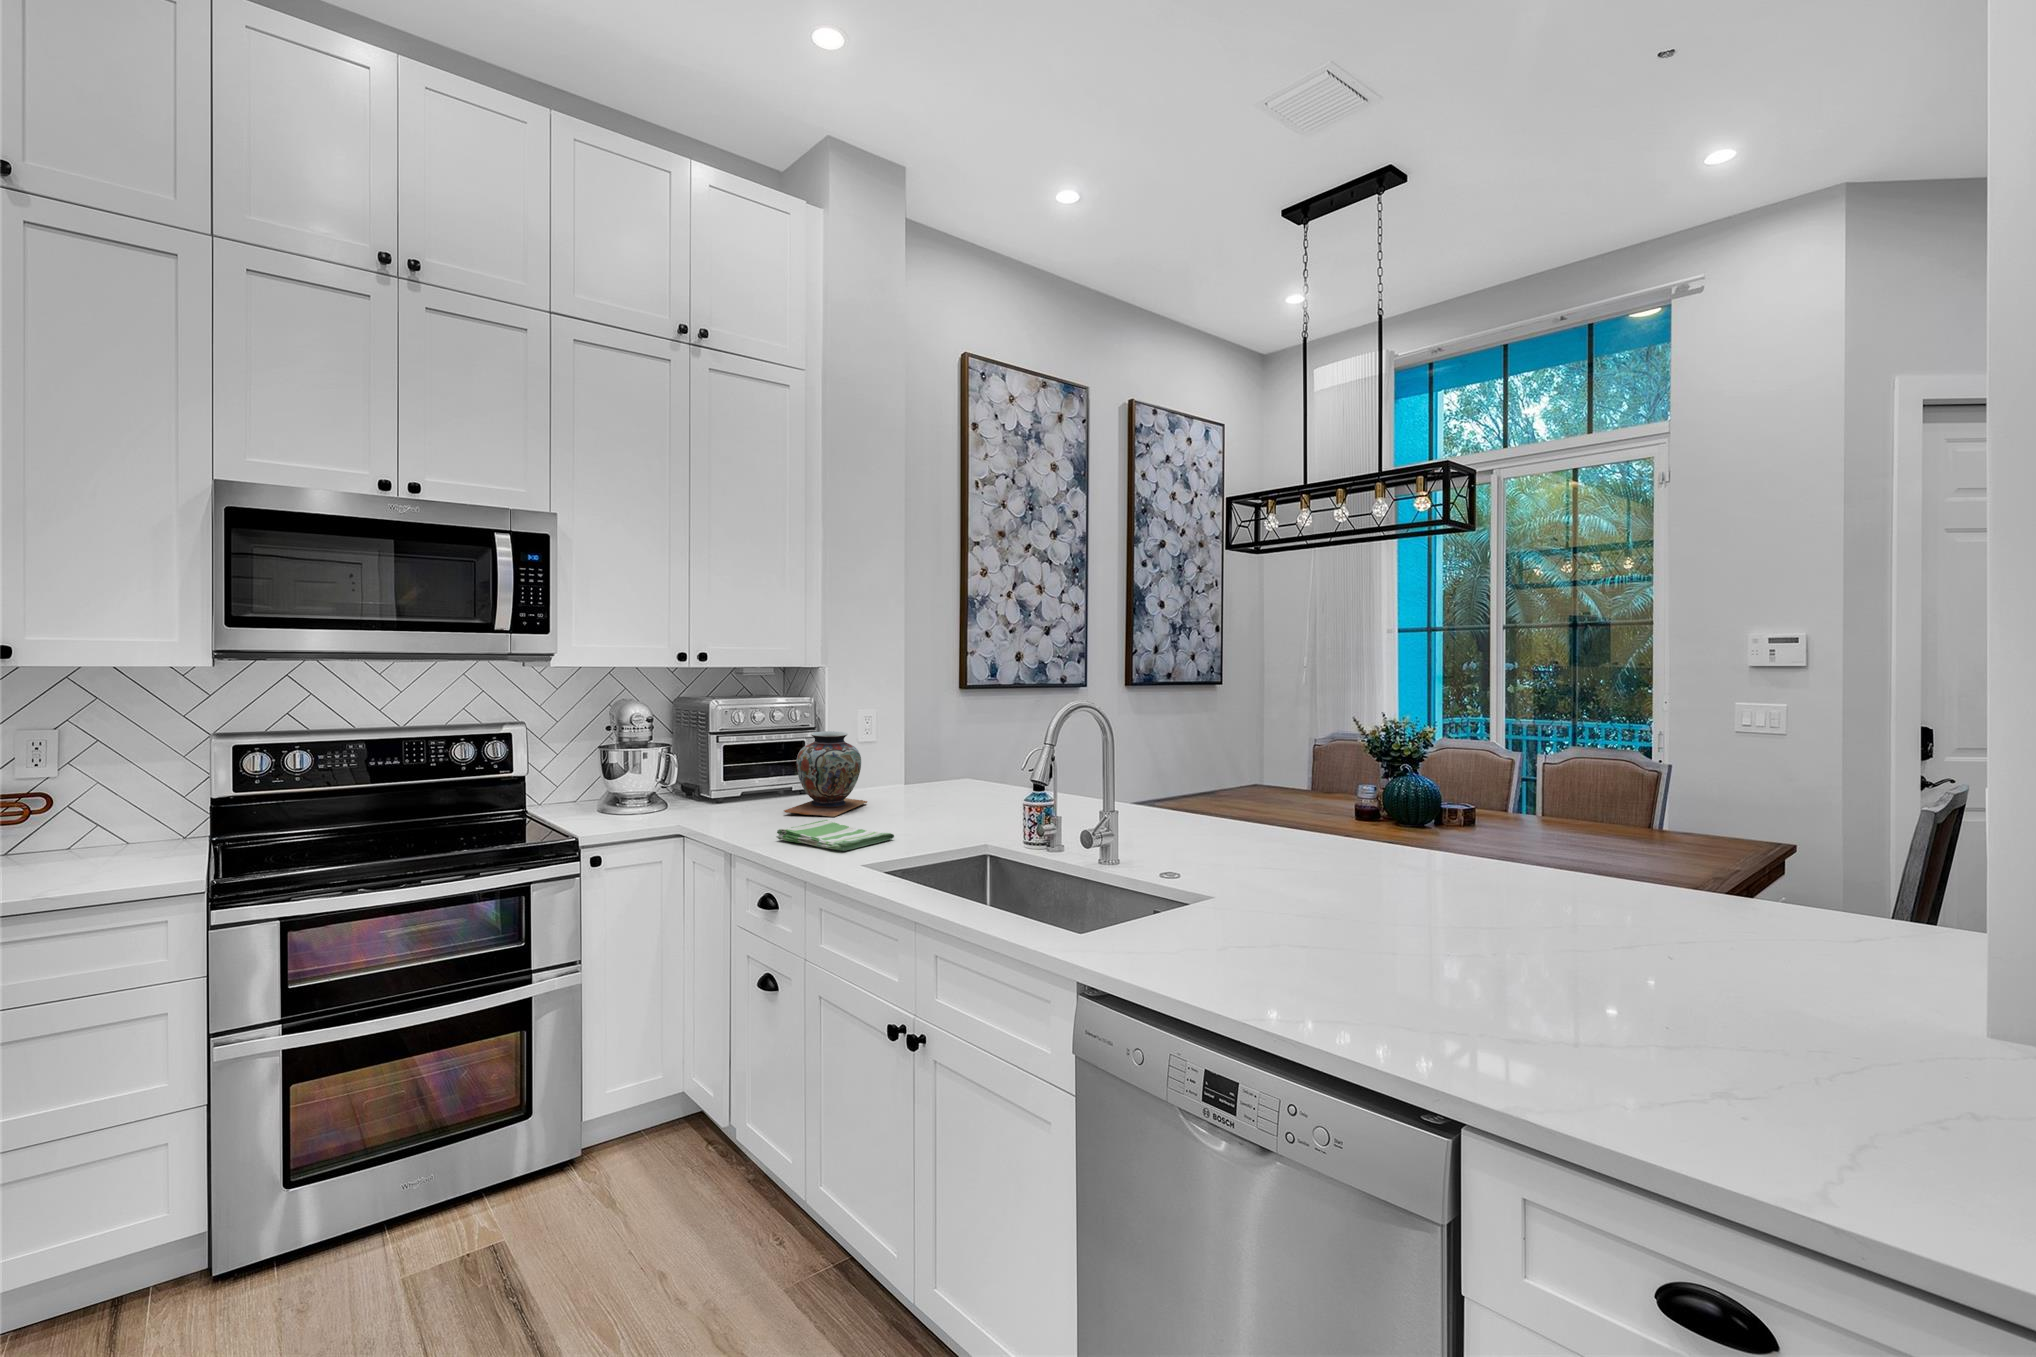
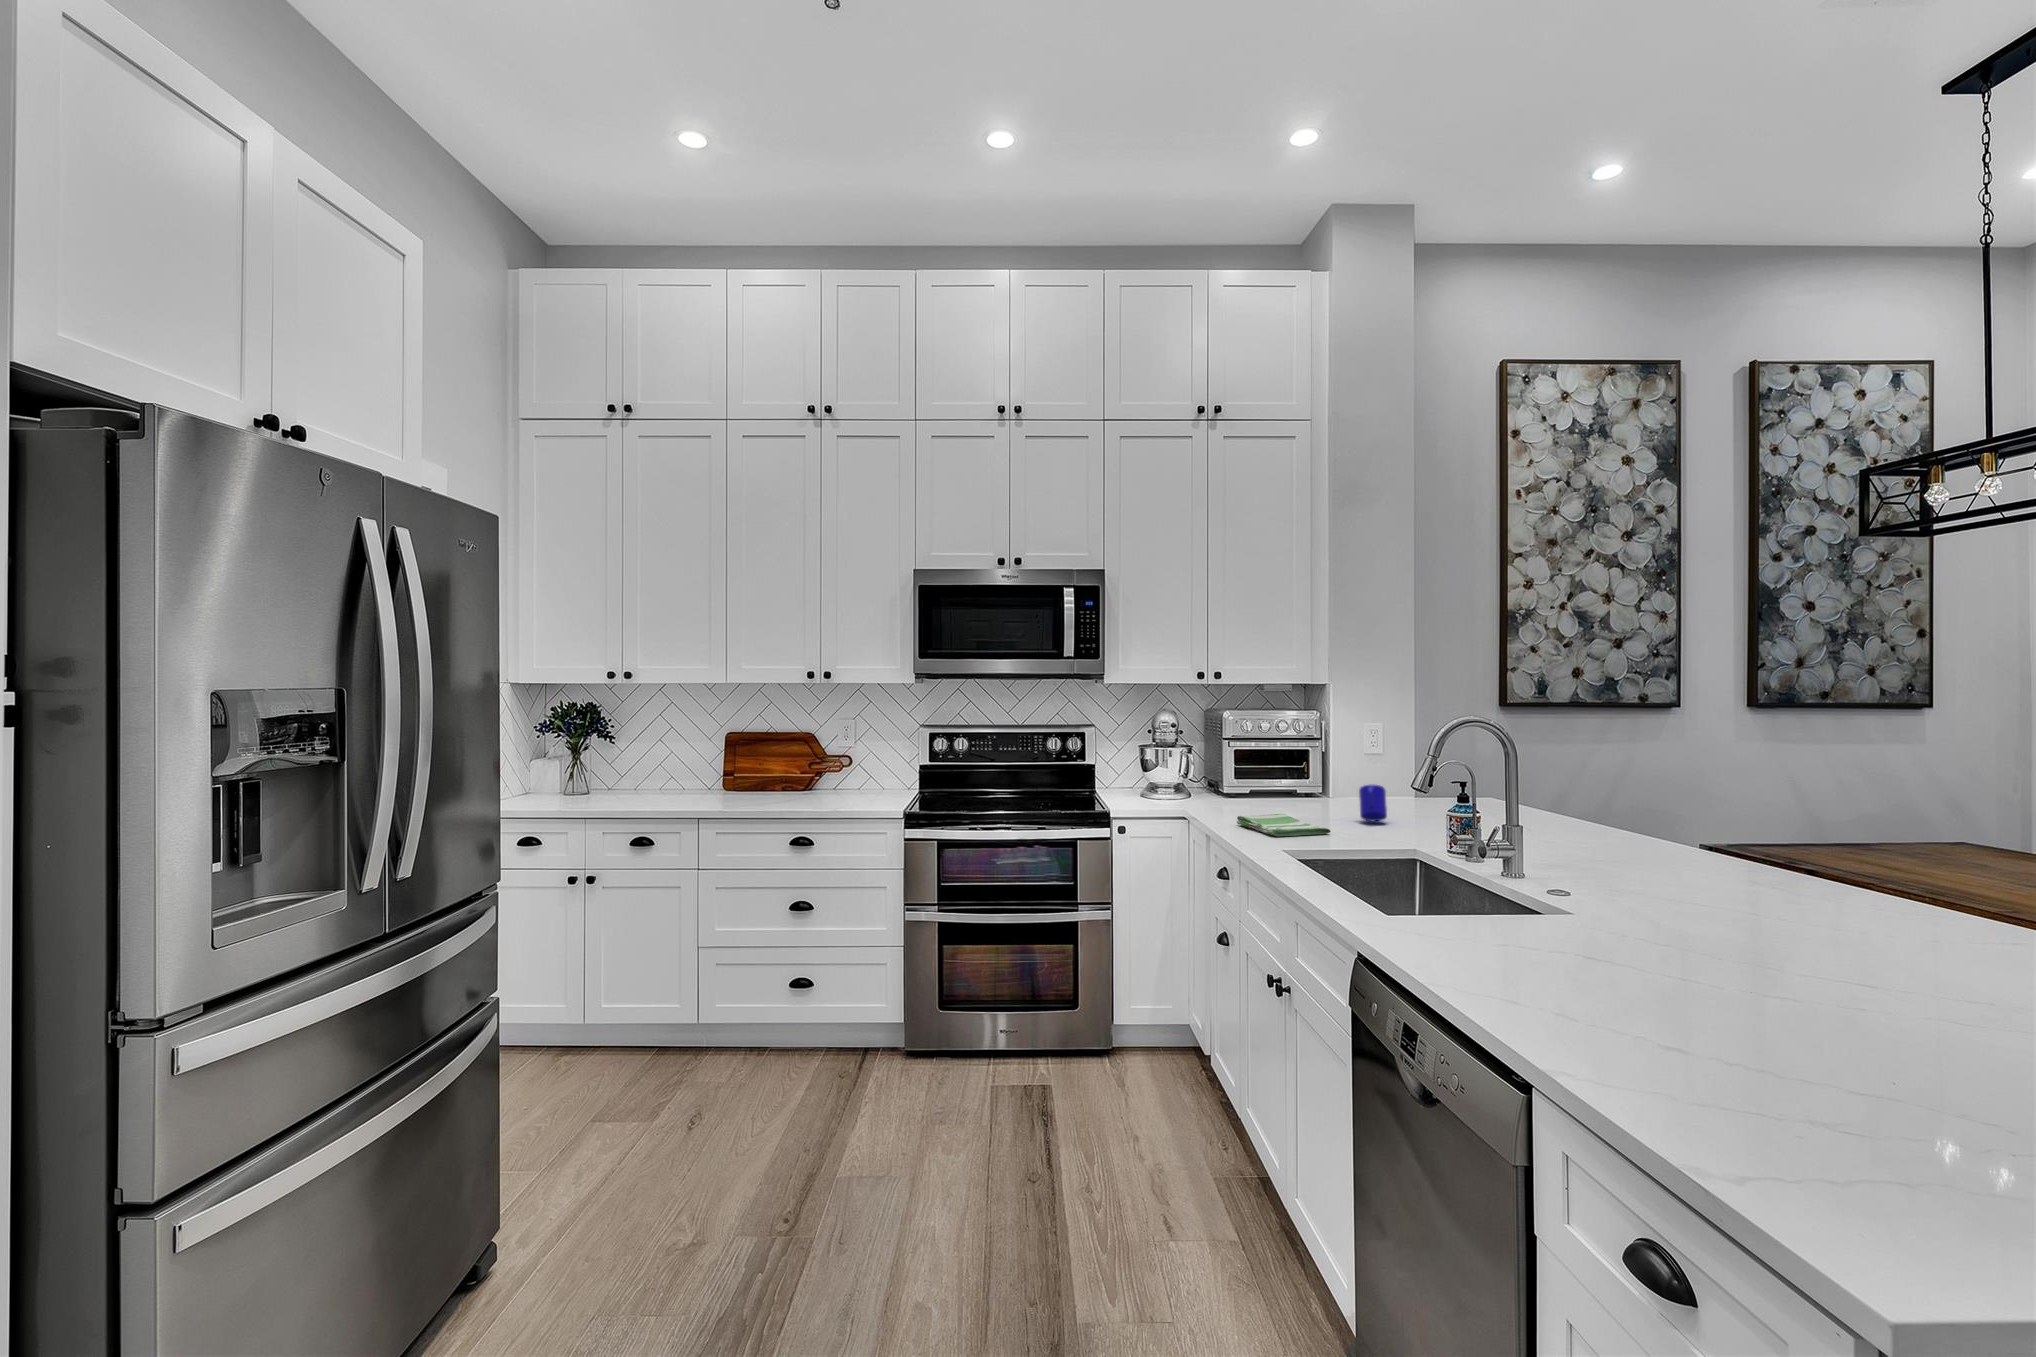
decorative vase: present [784,731,867,817] -> none [1266,741,1349,815]
mug: none [897,777,929,817] -> present [1359,785,1387,821]

